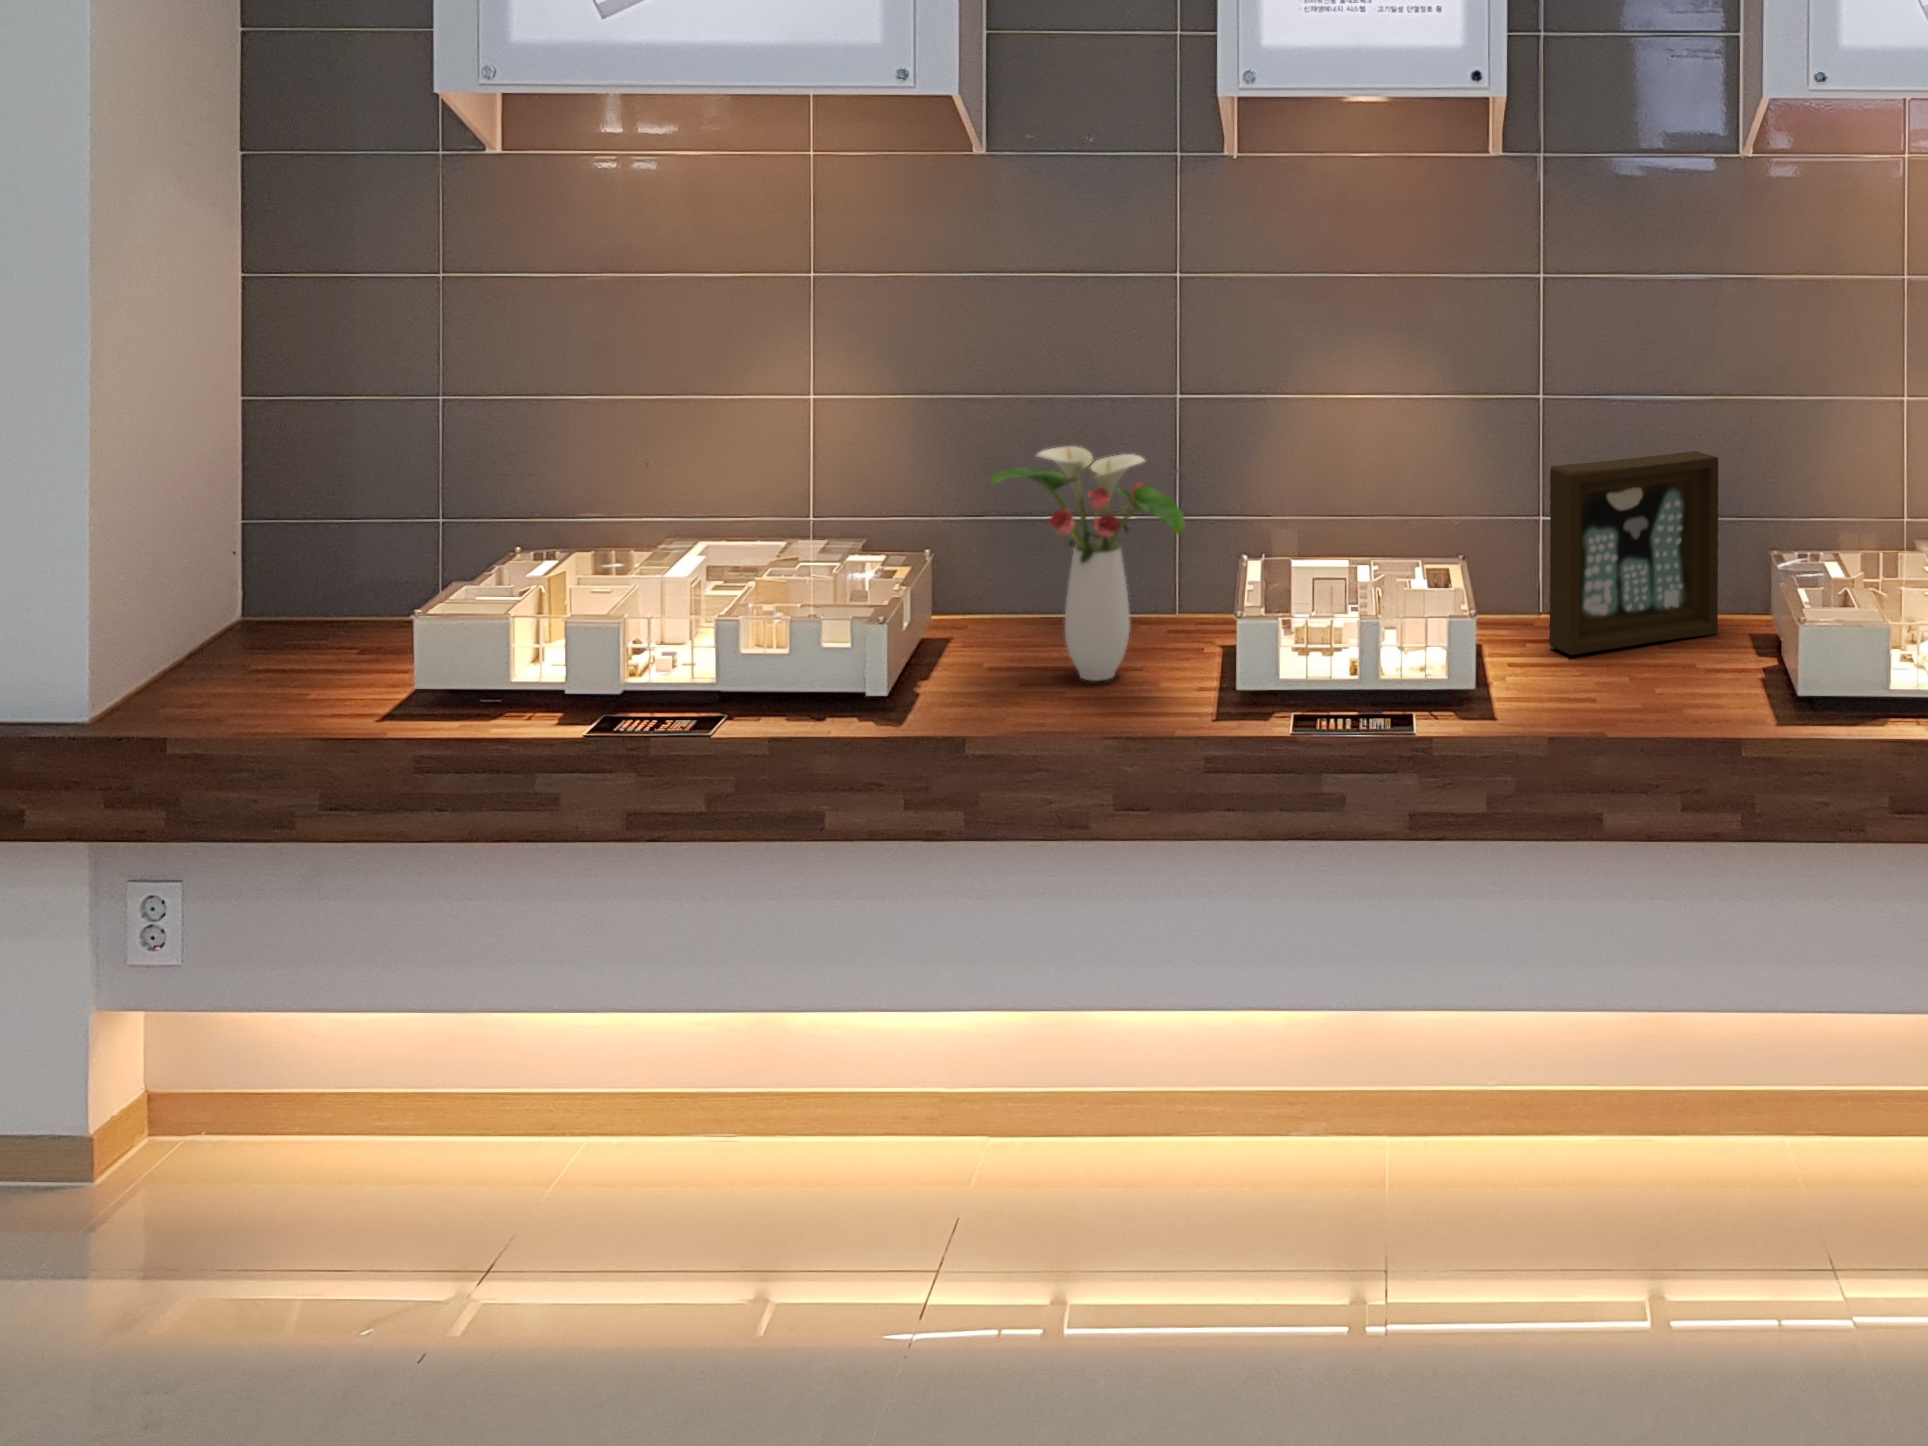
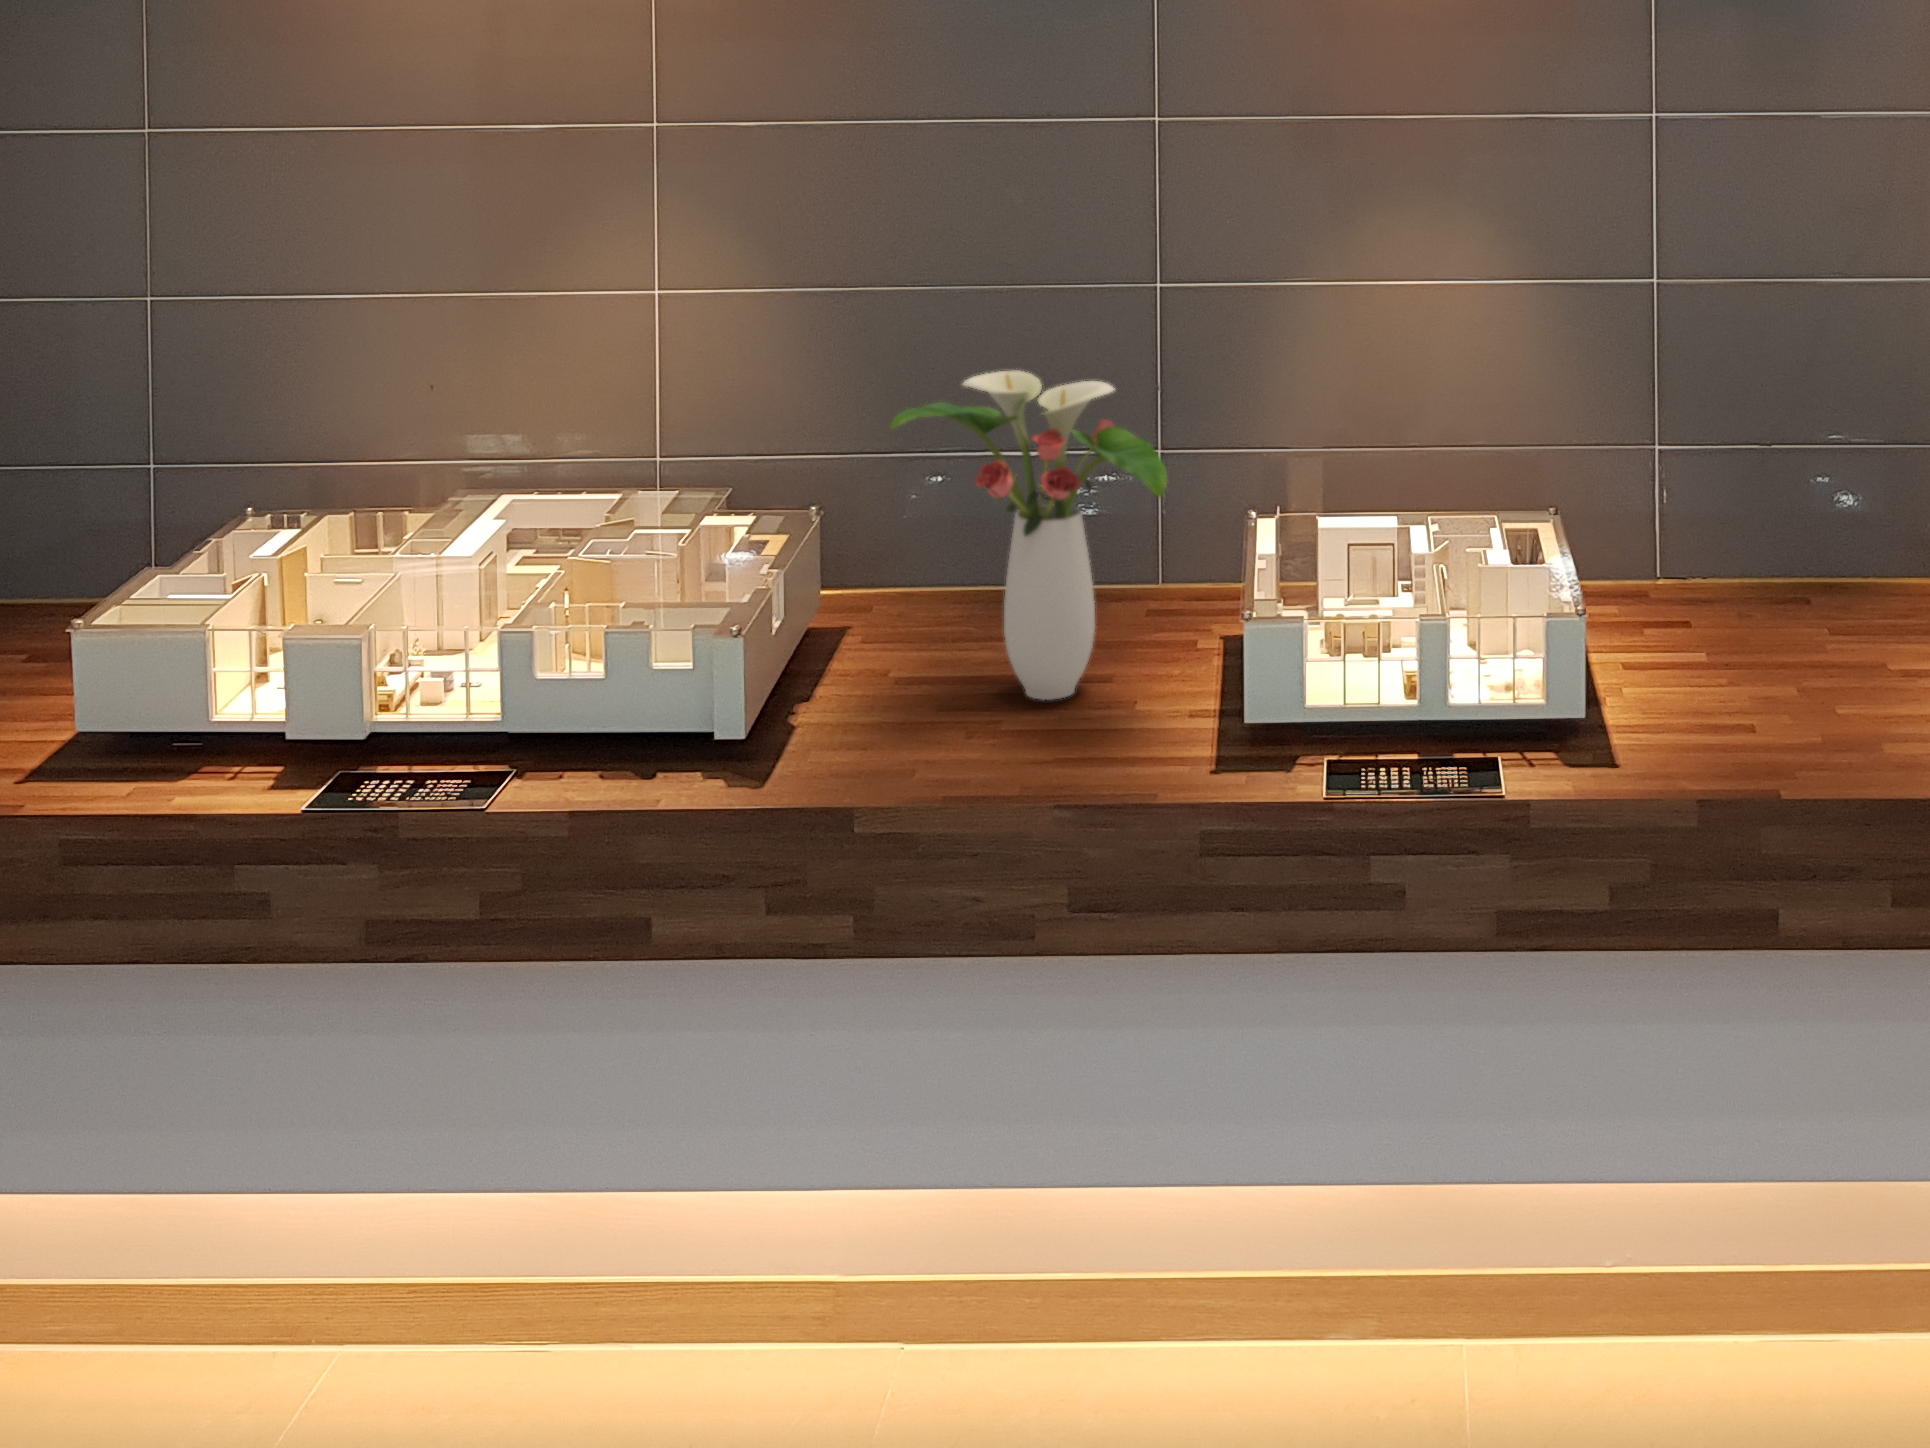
picture frame: present [1549,451,1718,655] -> none [1679,367,1911,653]

